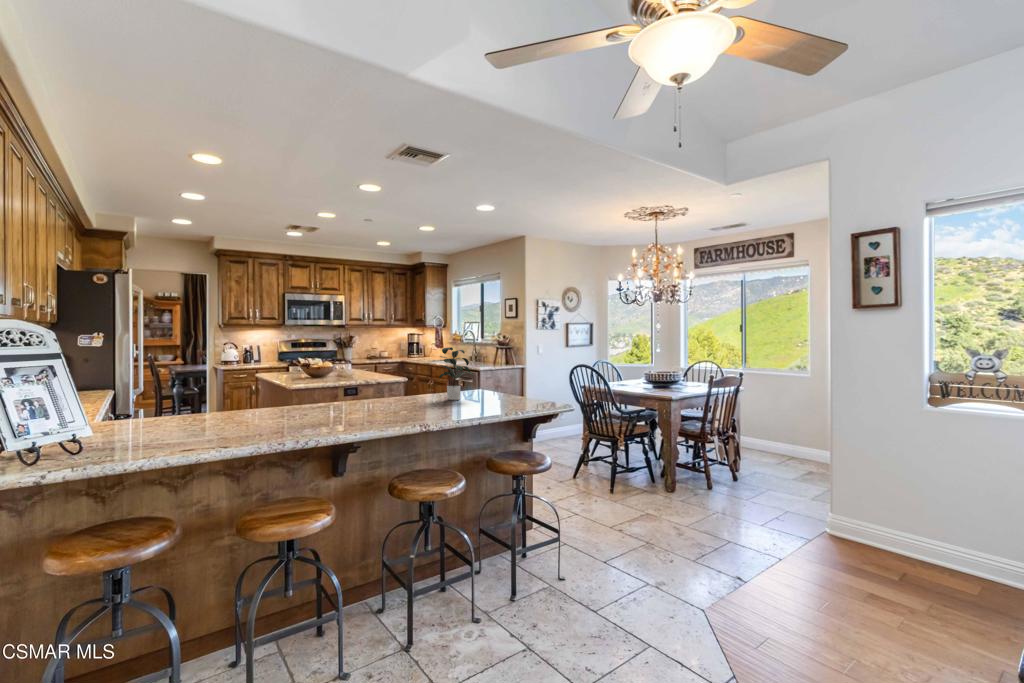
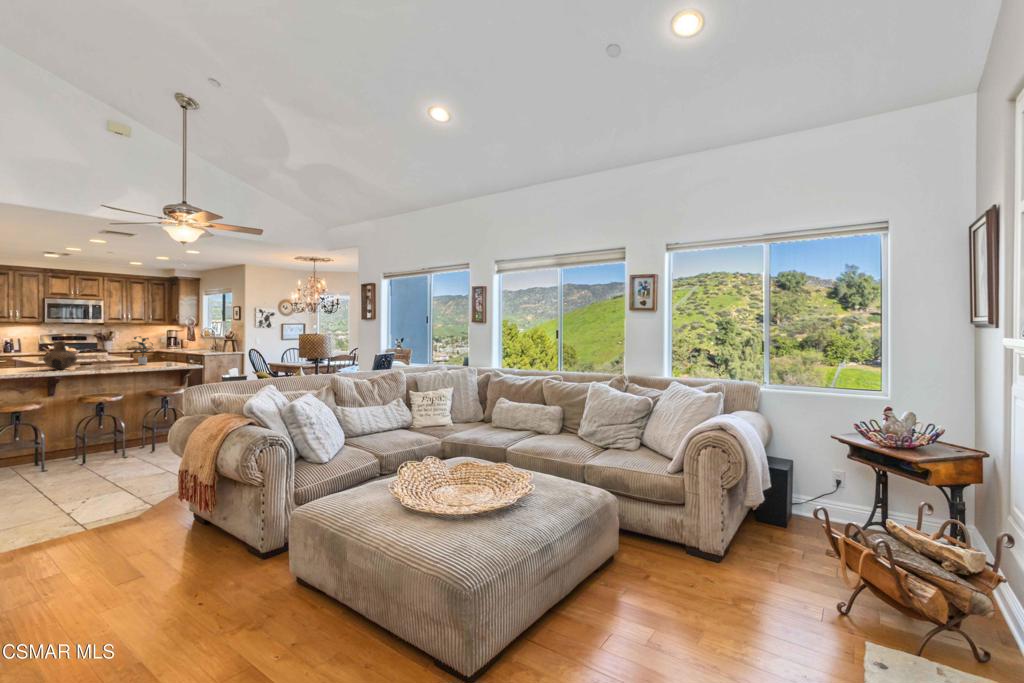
vase: none [319,360,371,418] -> present [43,341,77,369]

